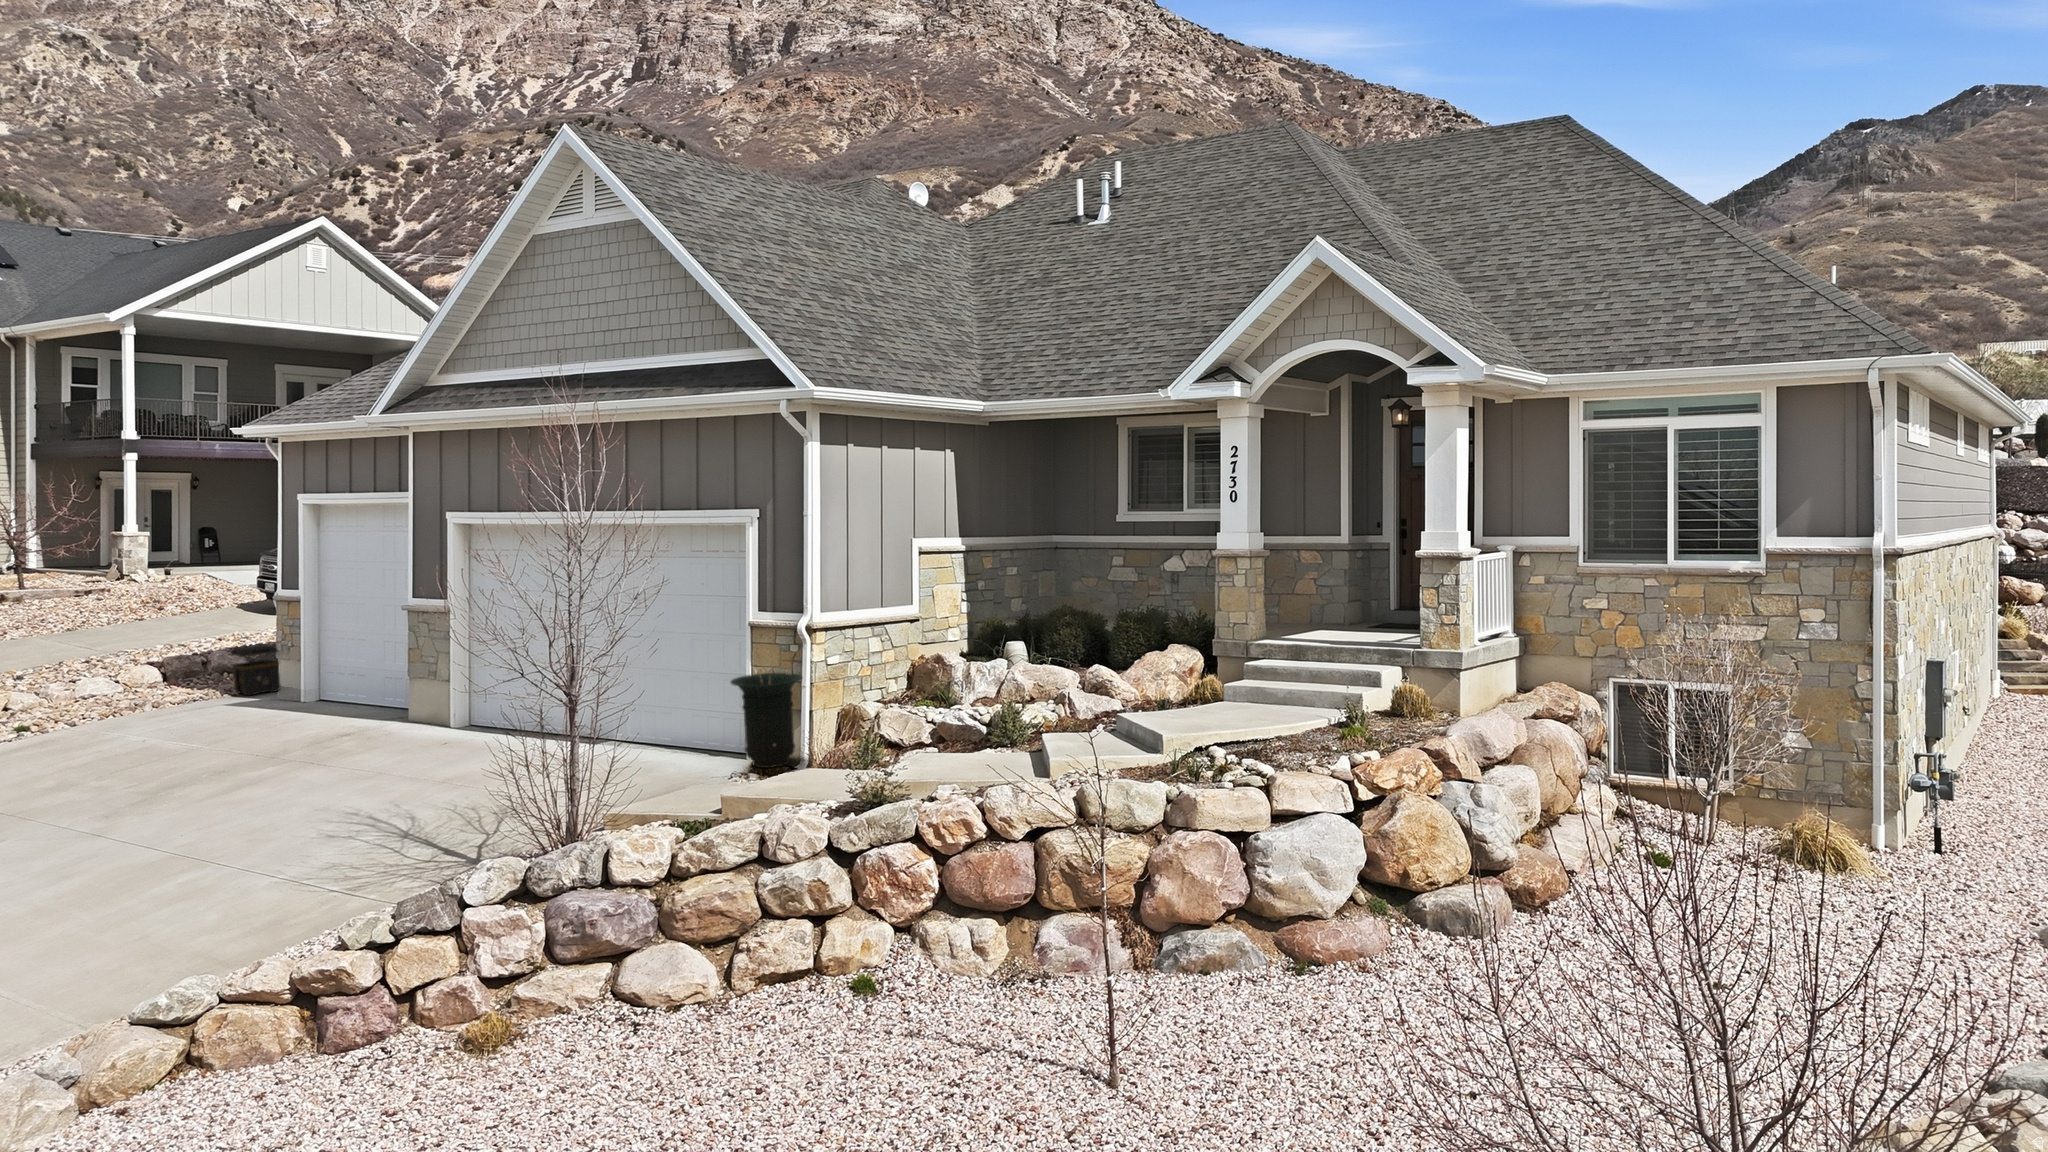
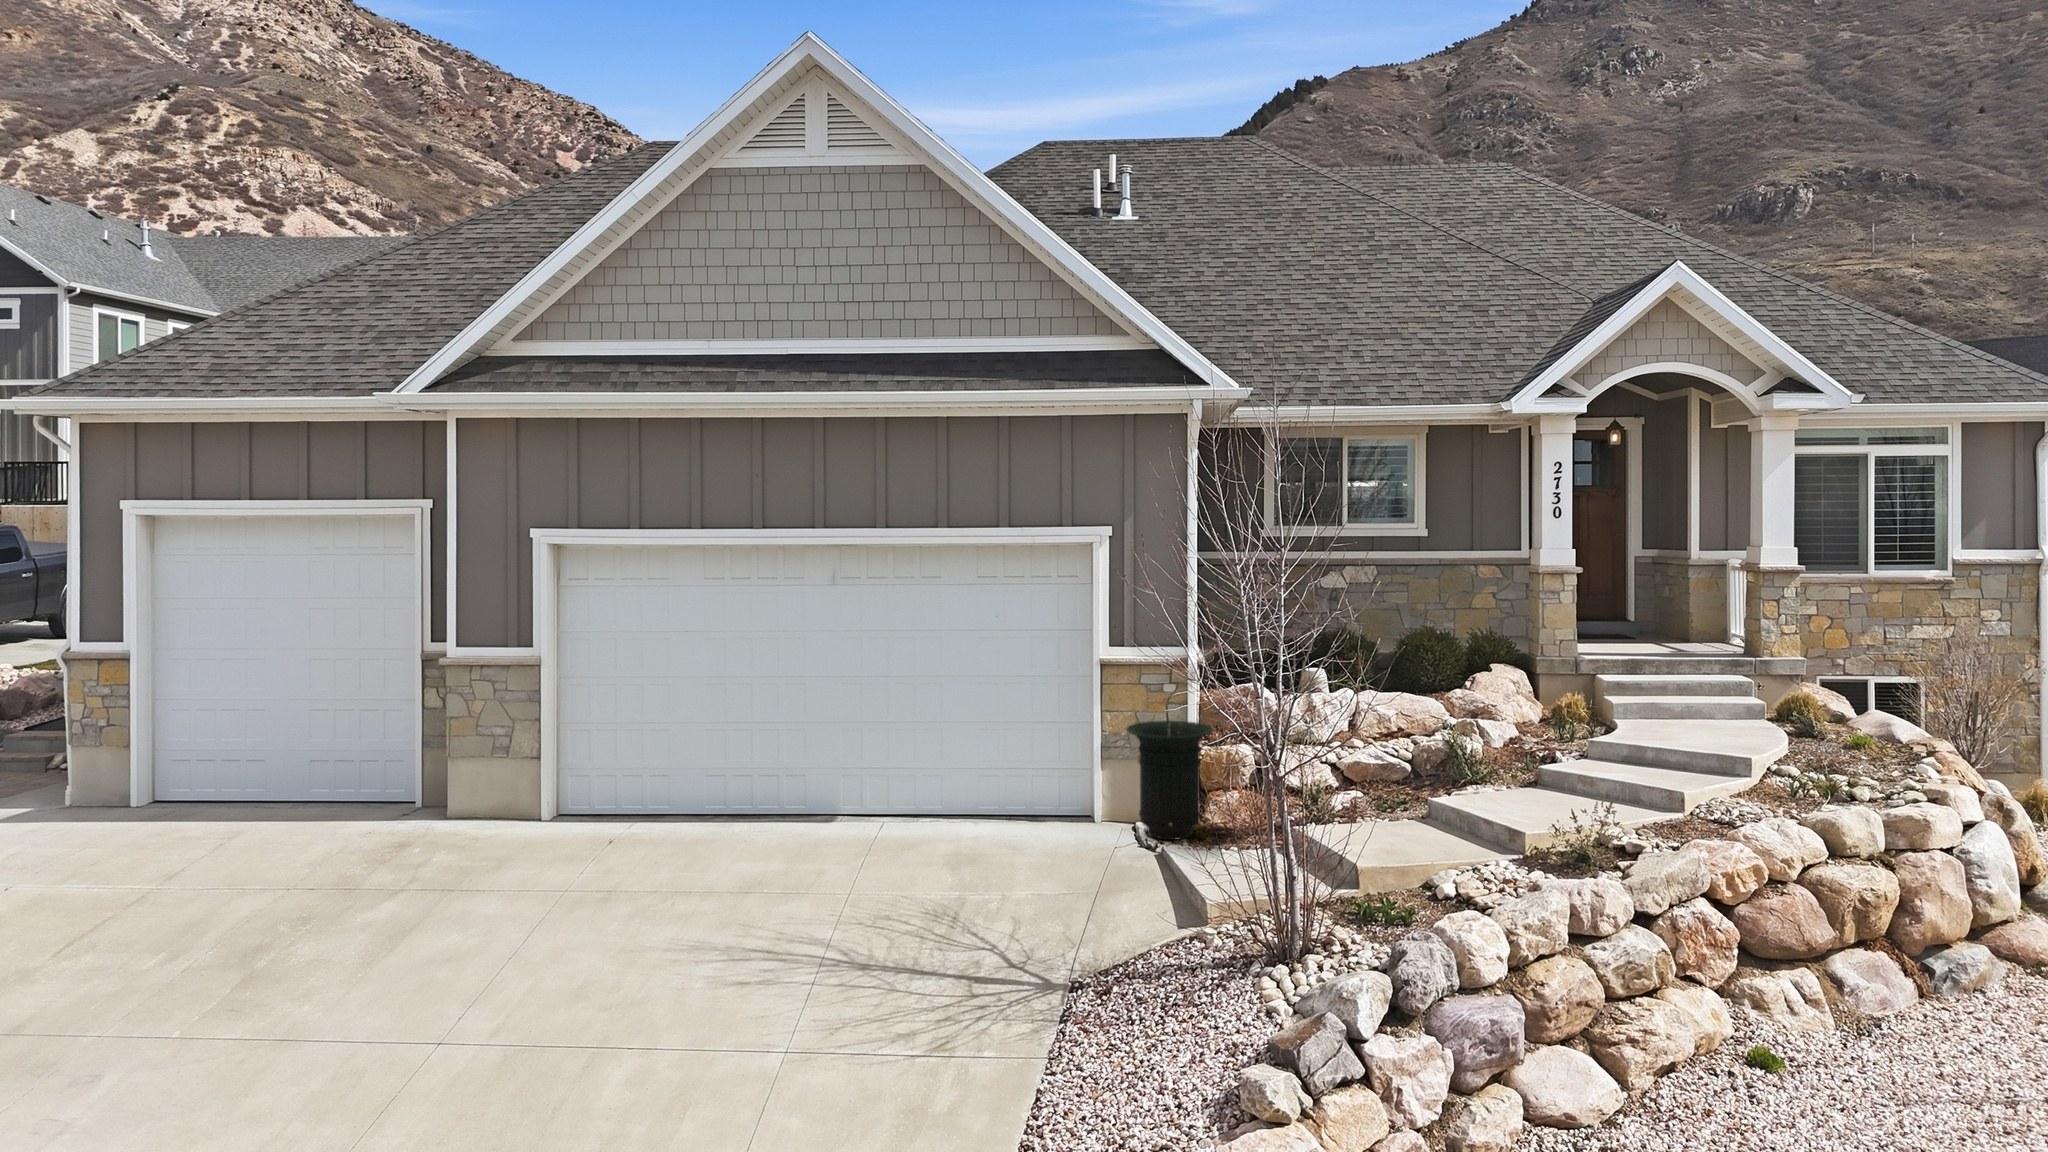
toolbox: present [231,644,281,695] -> none [43,738,129,821]

